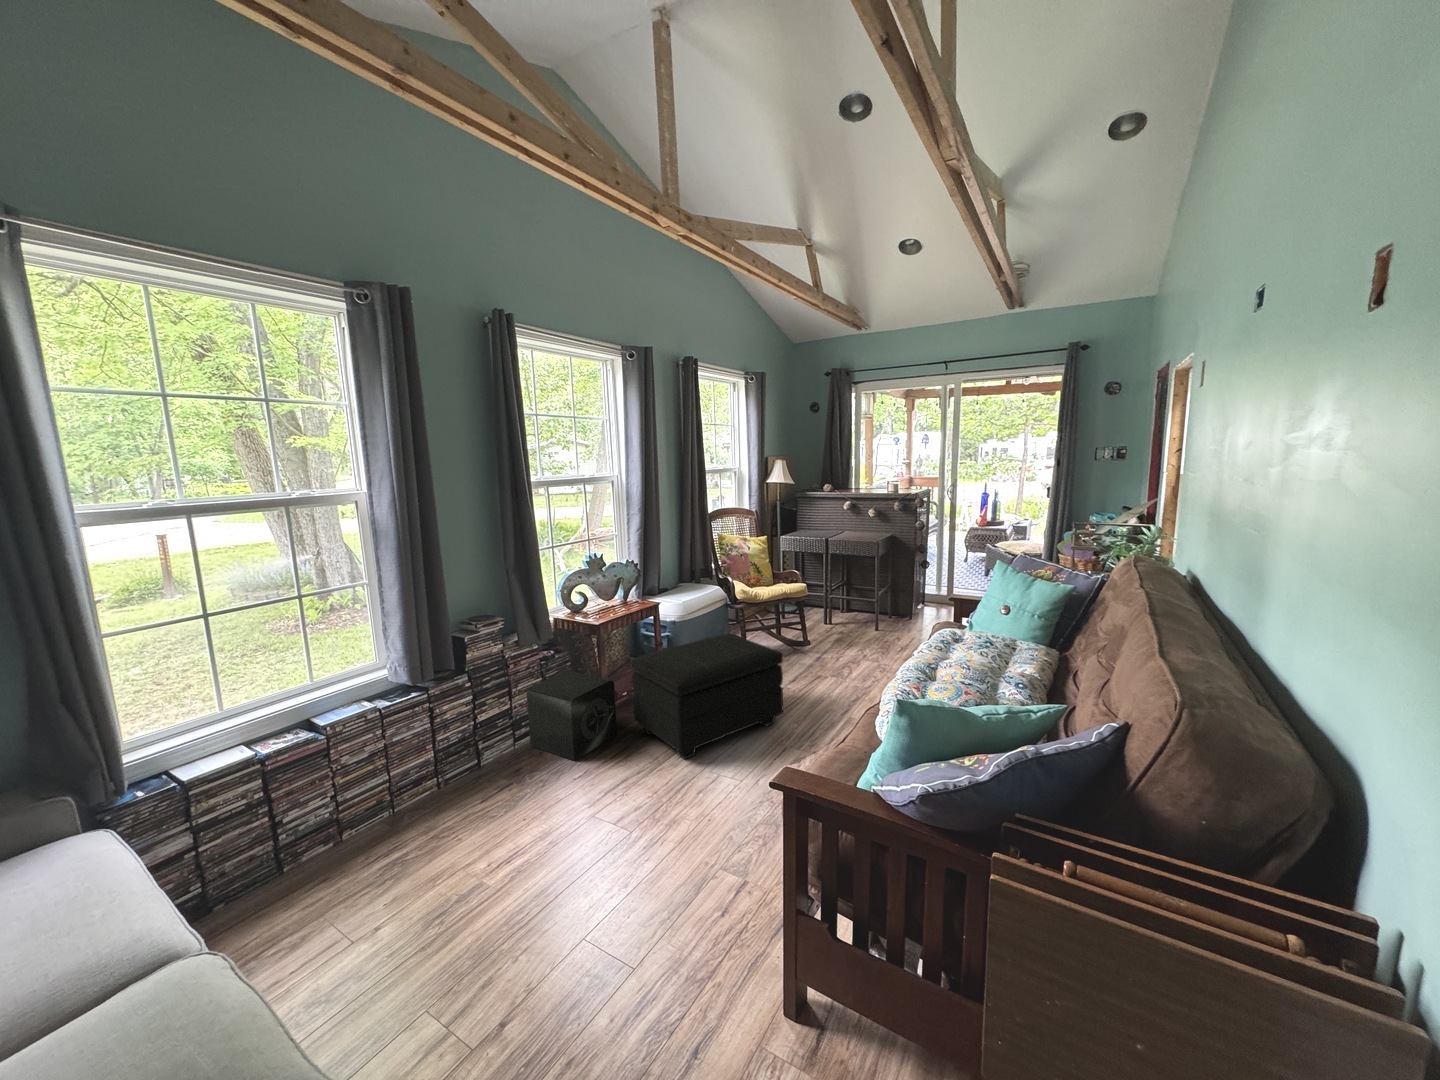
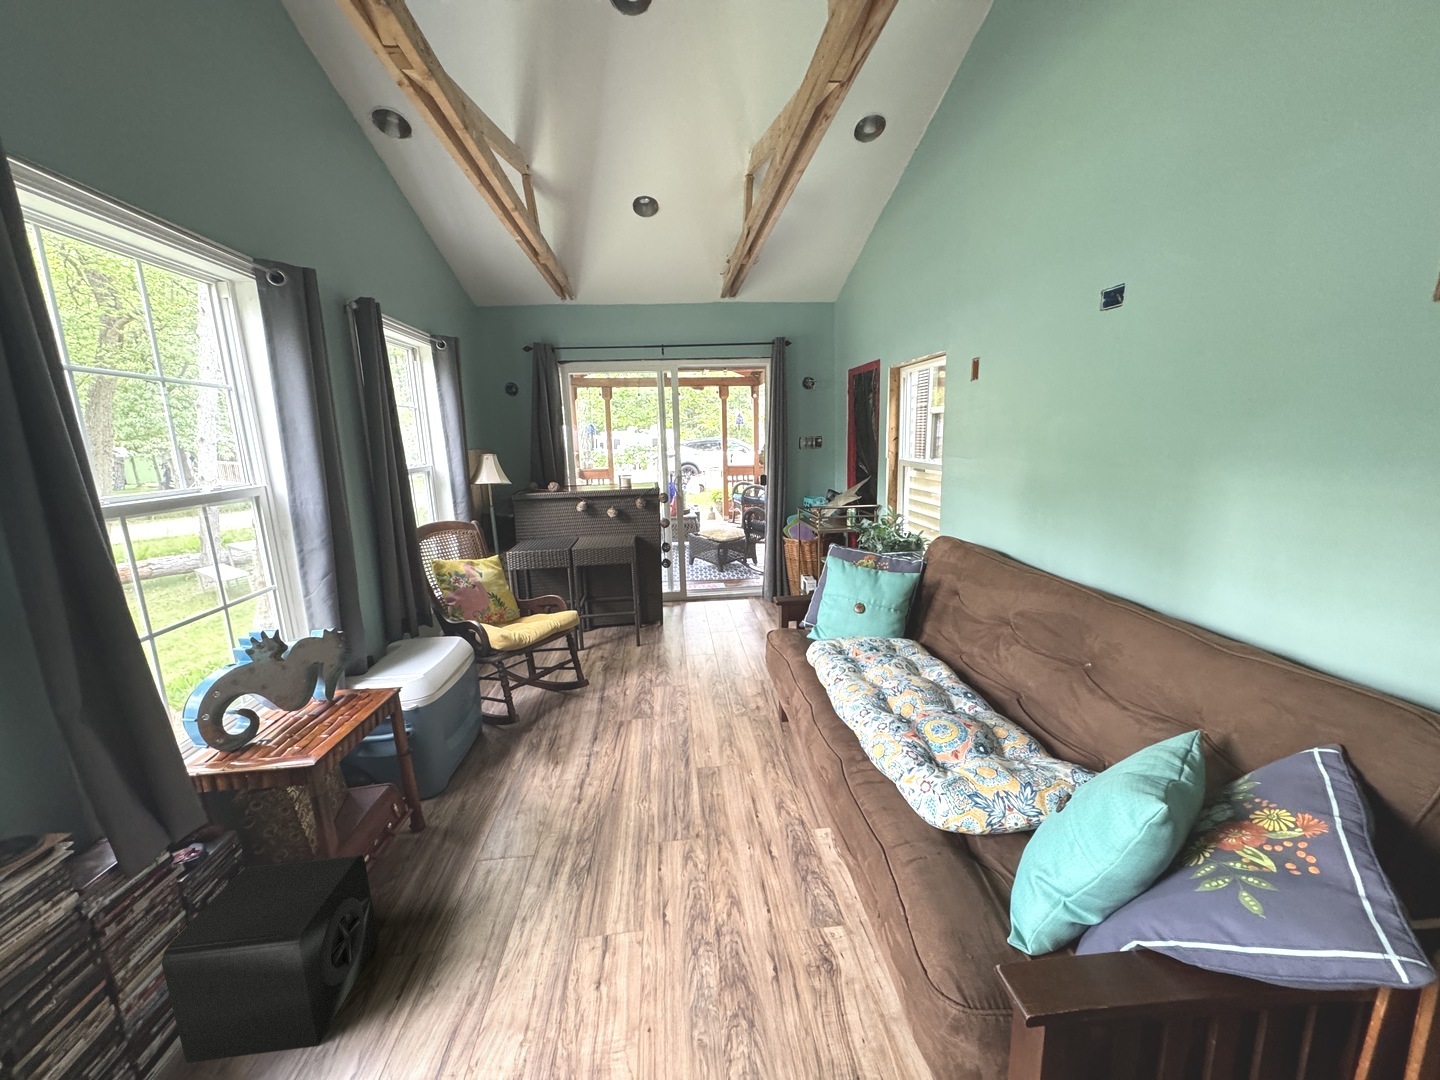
footstool: present [631,634,783,759] -> none [391,707,629,934]

